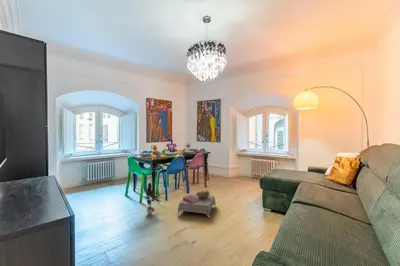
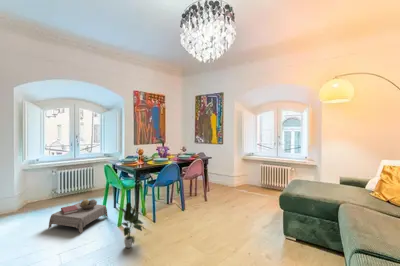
ottoman: present [178,191,216,218] -> present [49,199,108,233]

